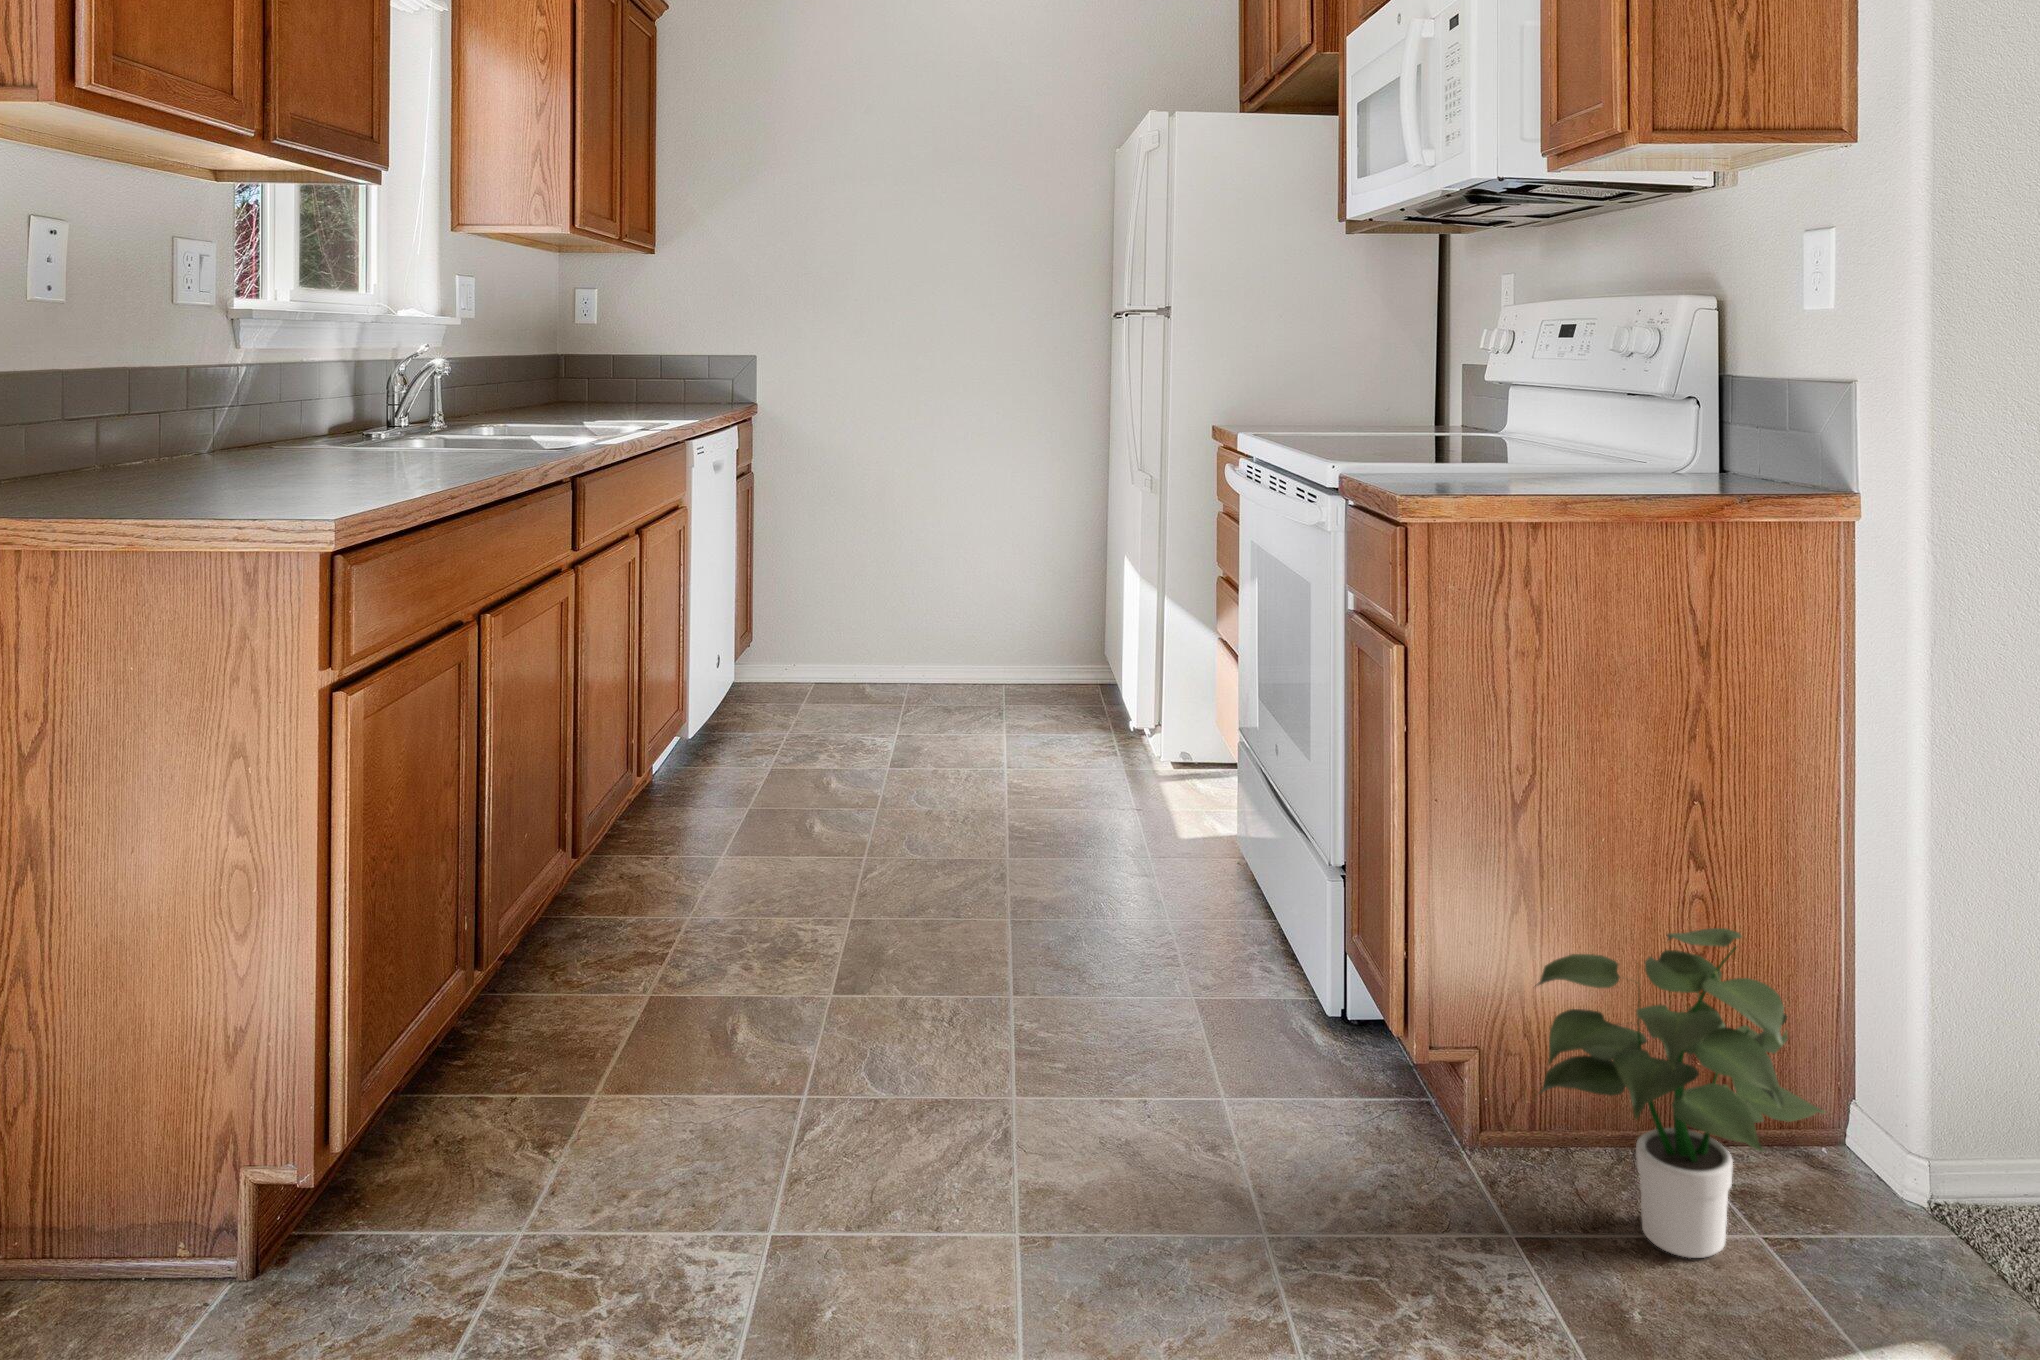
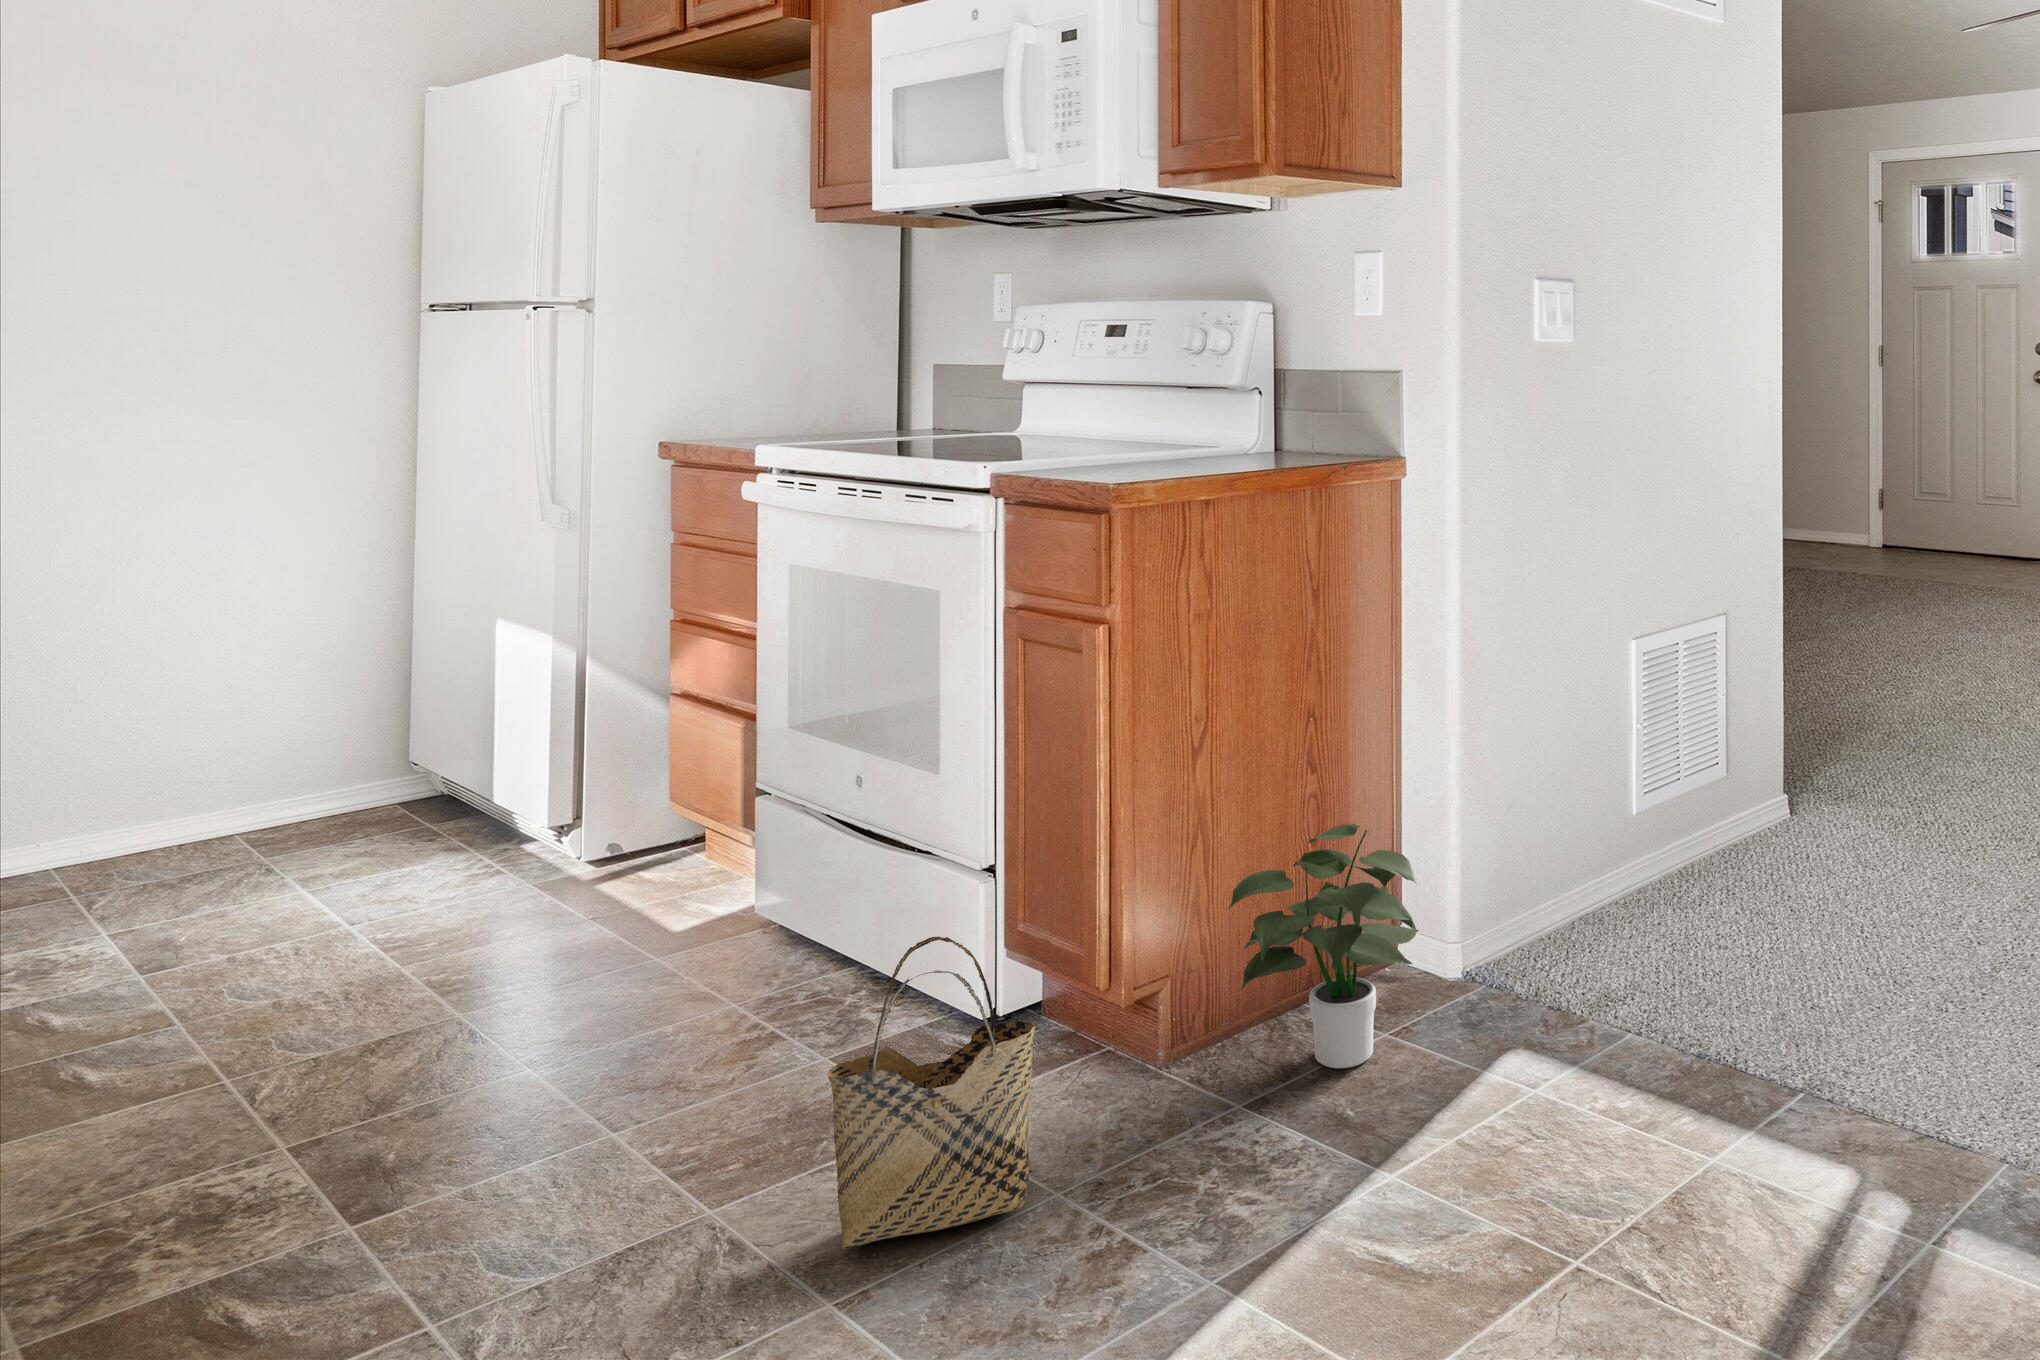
woven basket: none [1057,906,1257,1231] -> present [827,937,1035,1250]

